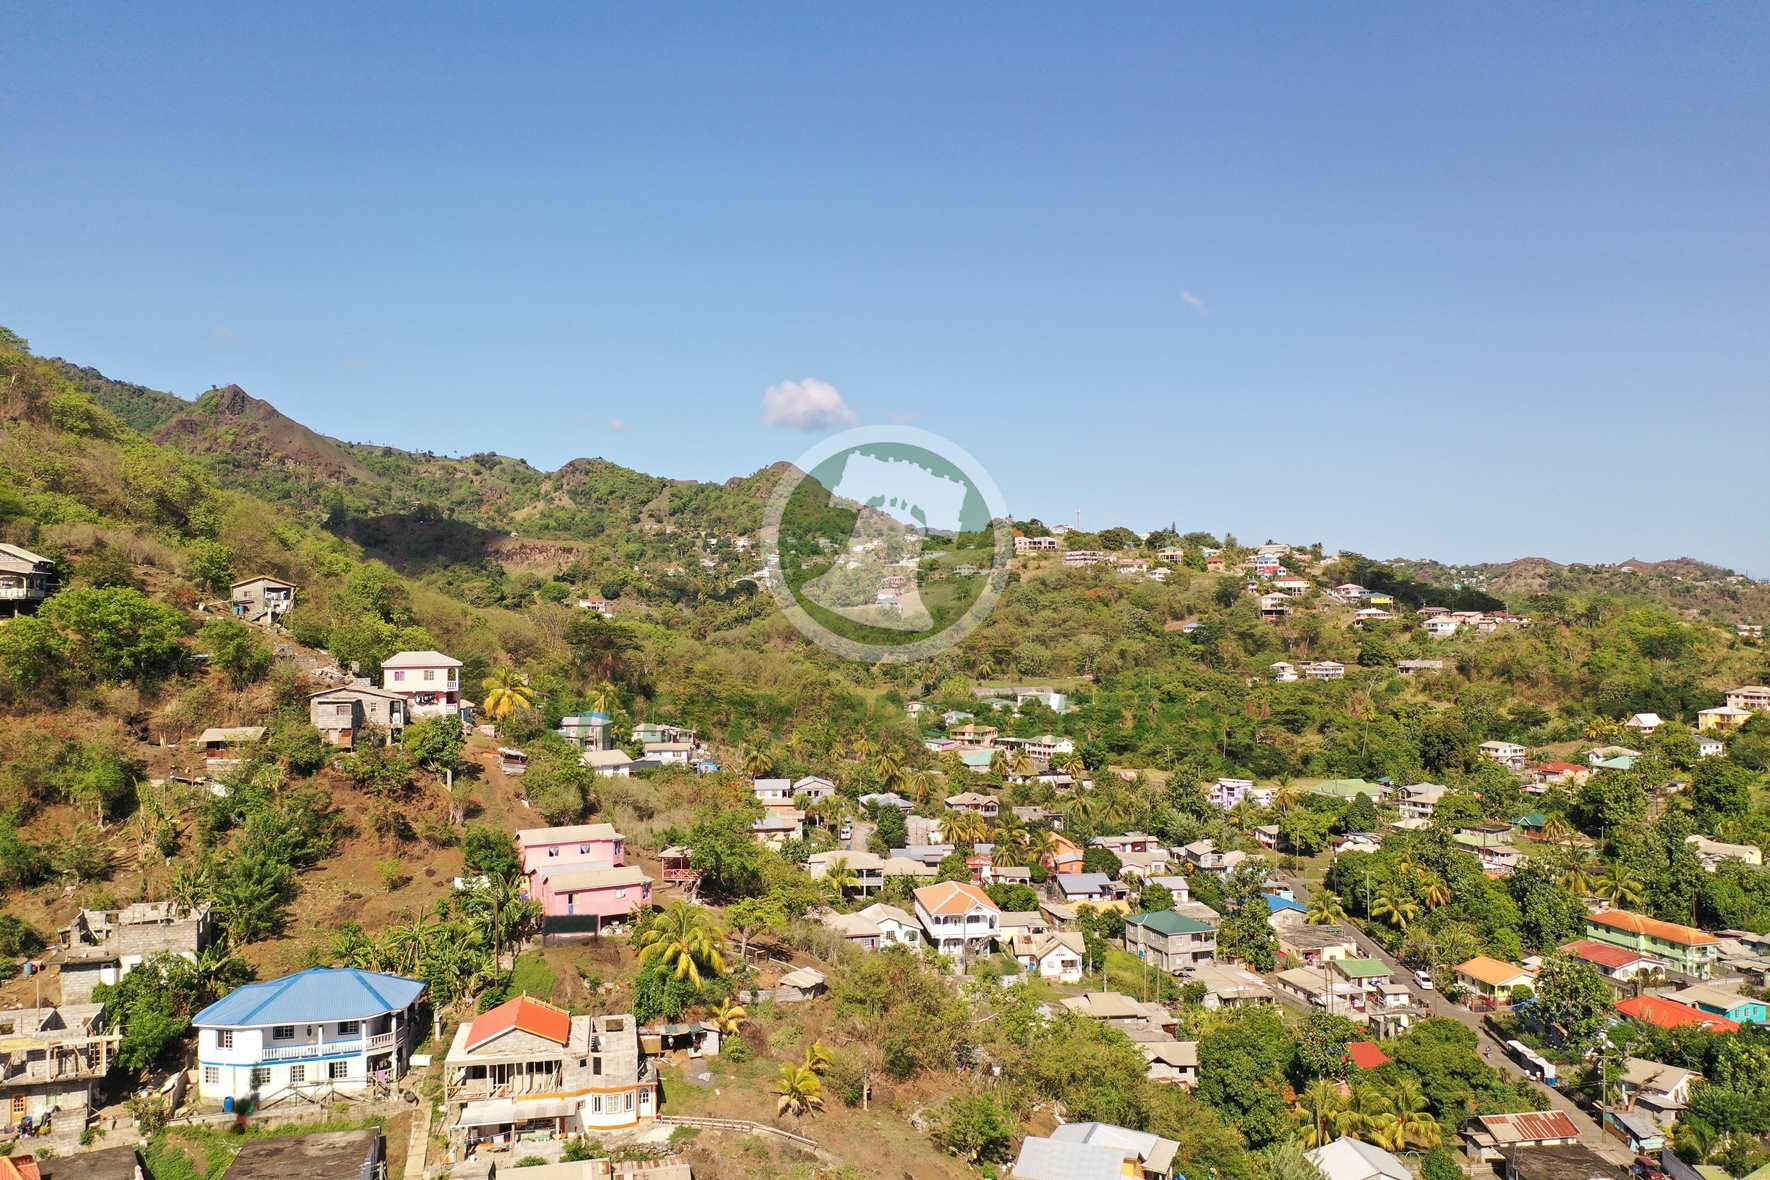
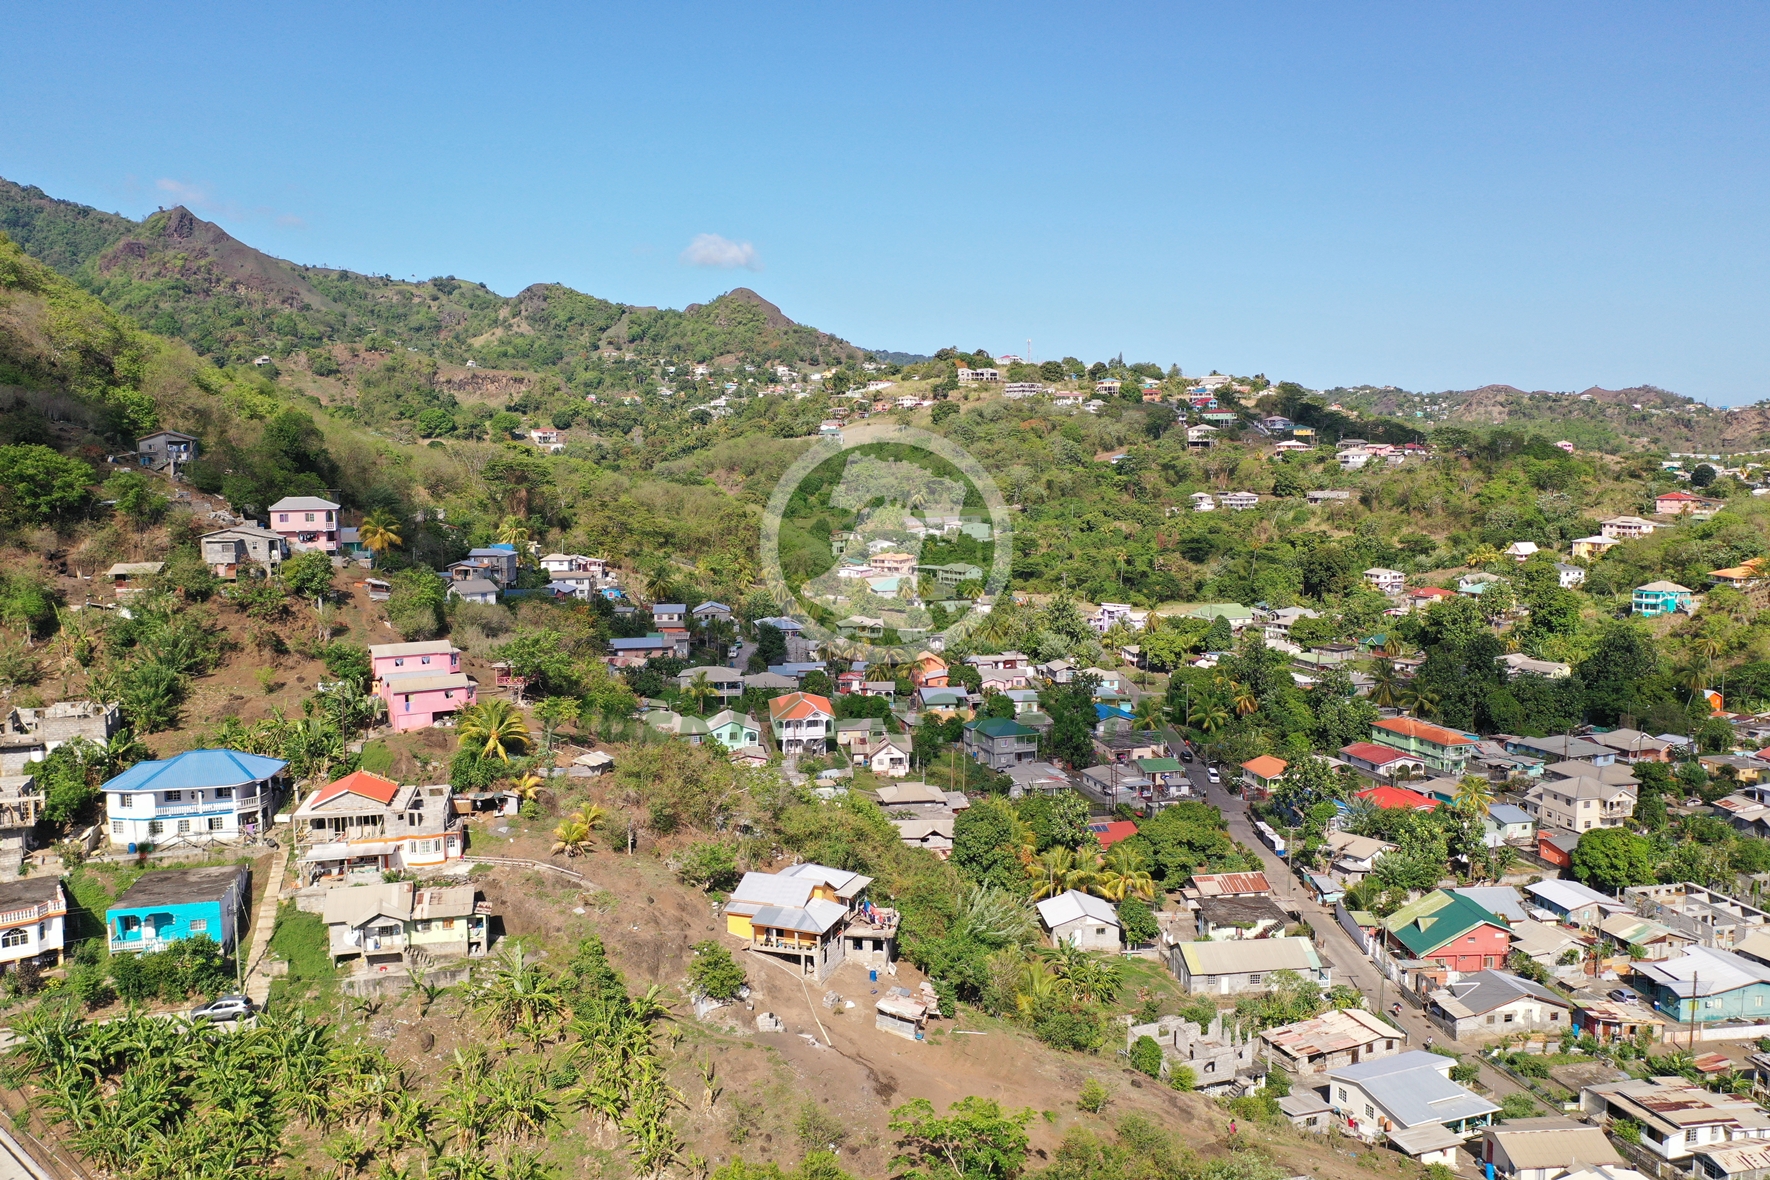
bench: present [543,914,599,945] -> none [390,713,436,736]

